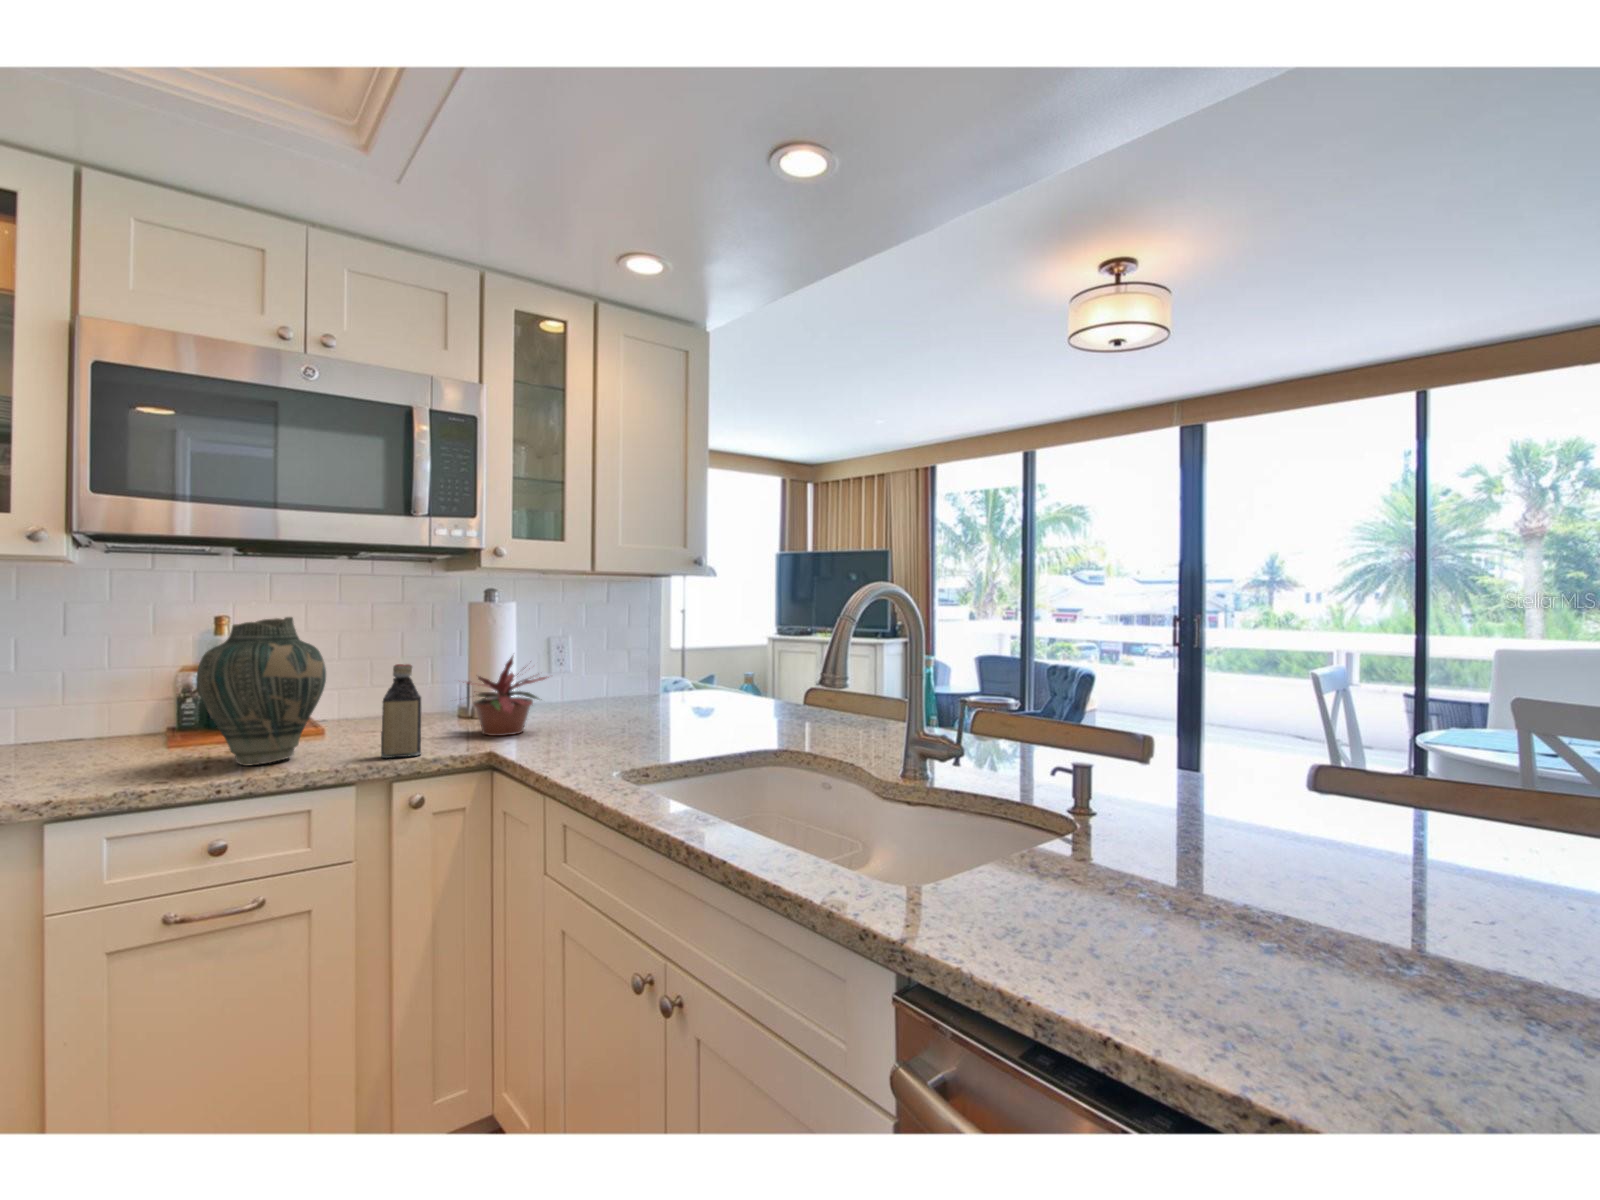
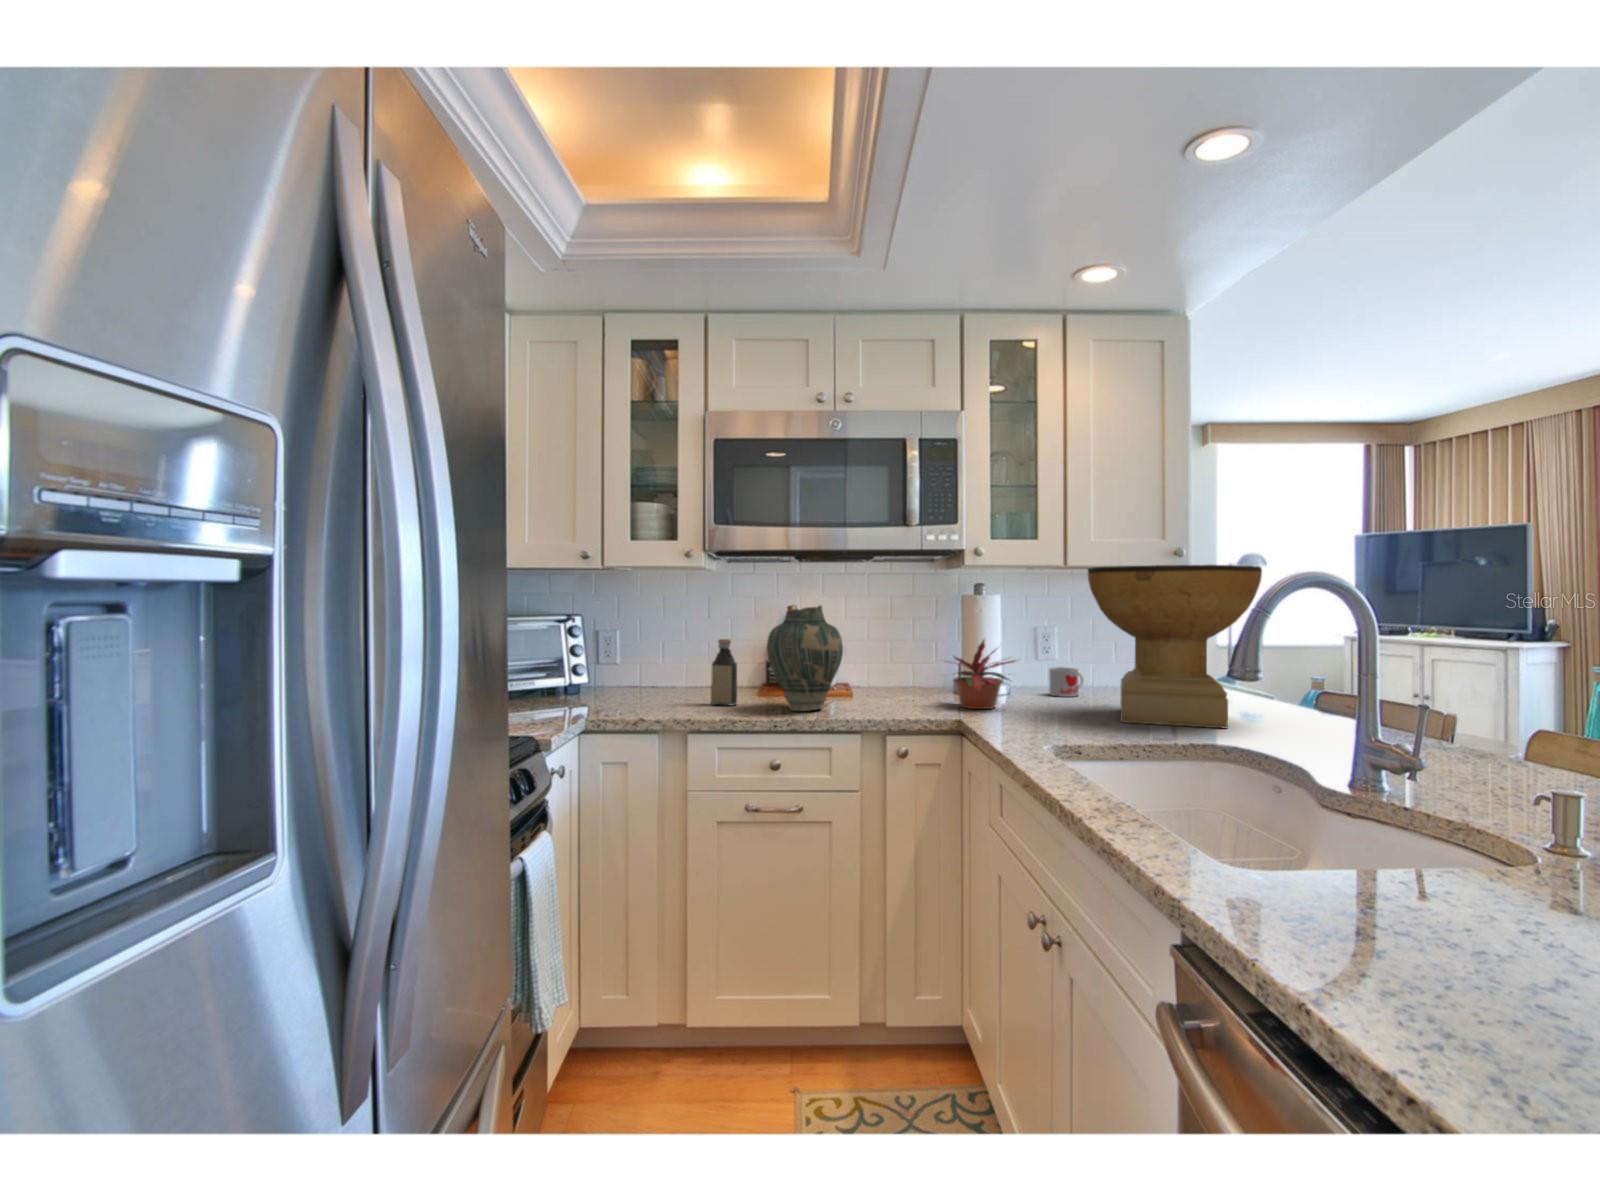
decorative bowl: none [625,577,775,734] -> present [1088,565,1262,728]
bottle: present [381,664,421,758] -> present [711,639,737,705]
mug: none [571,680,605,712] -> present [1049,667,1084,697]

